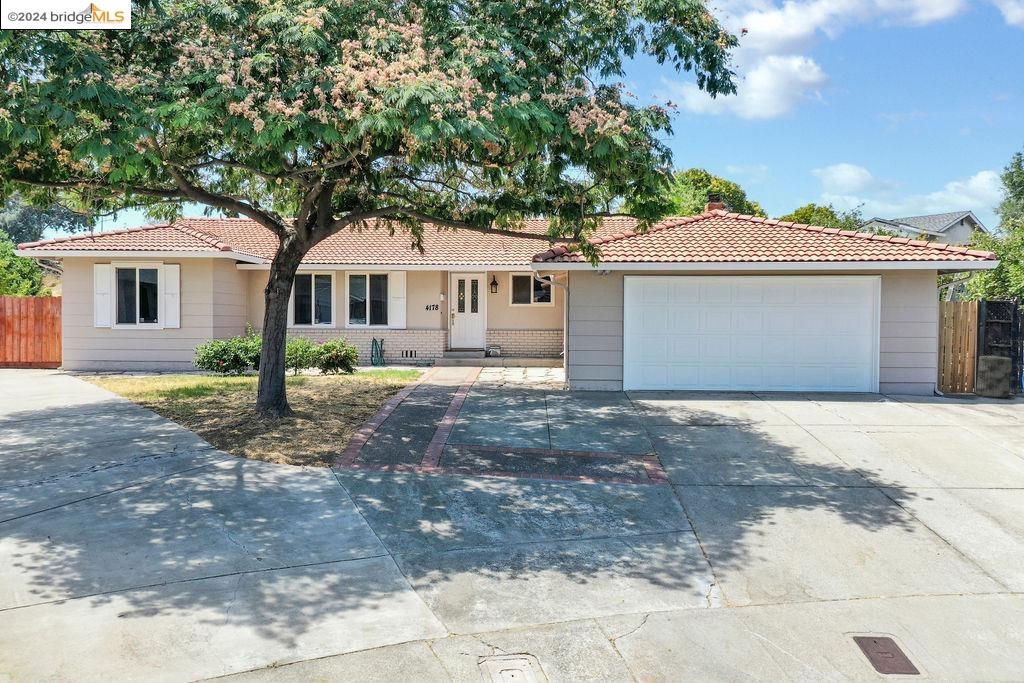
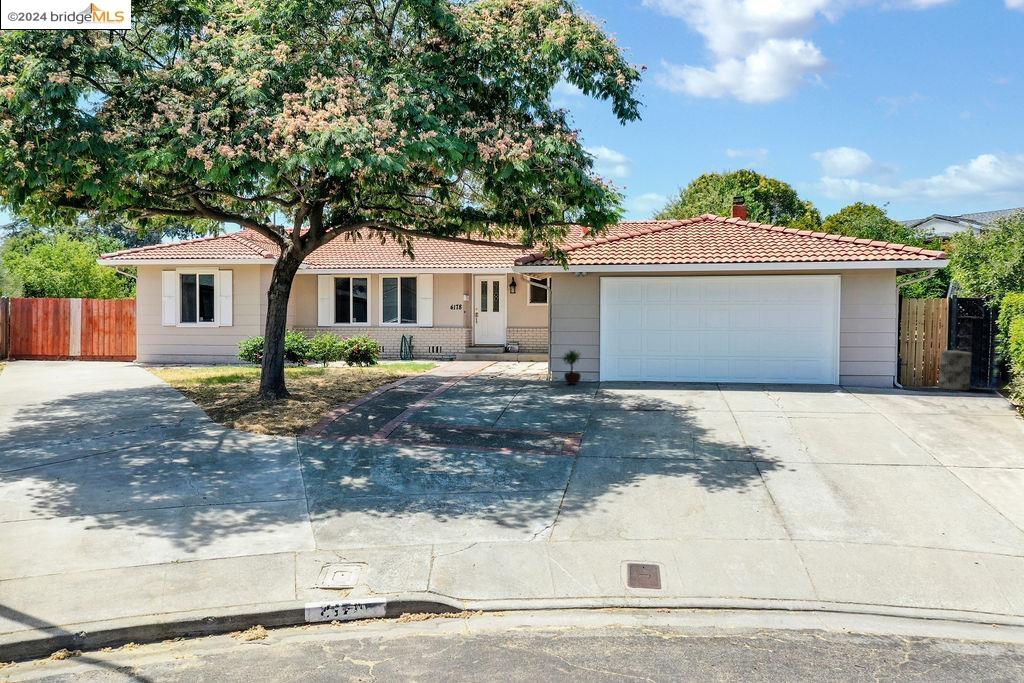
potted tree: none [581,353,607,394] -> present [563,351,581,384]

